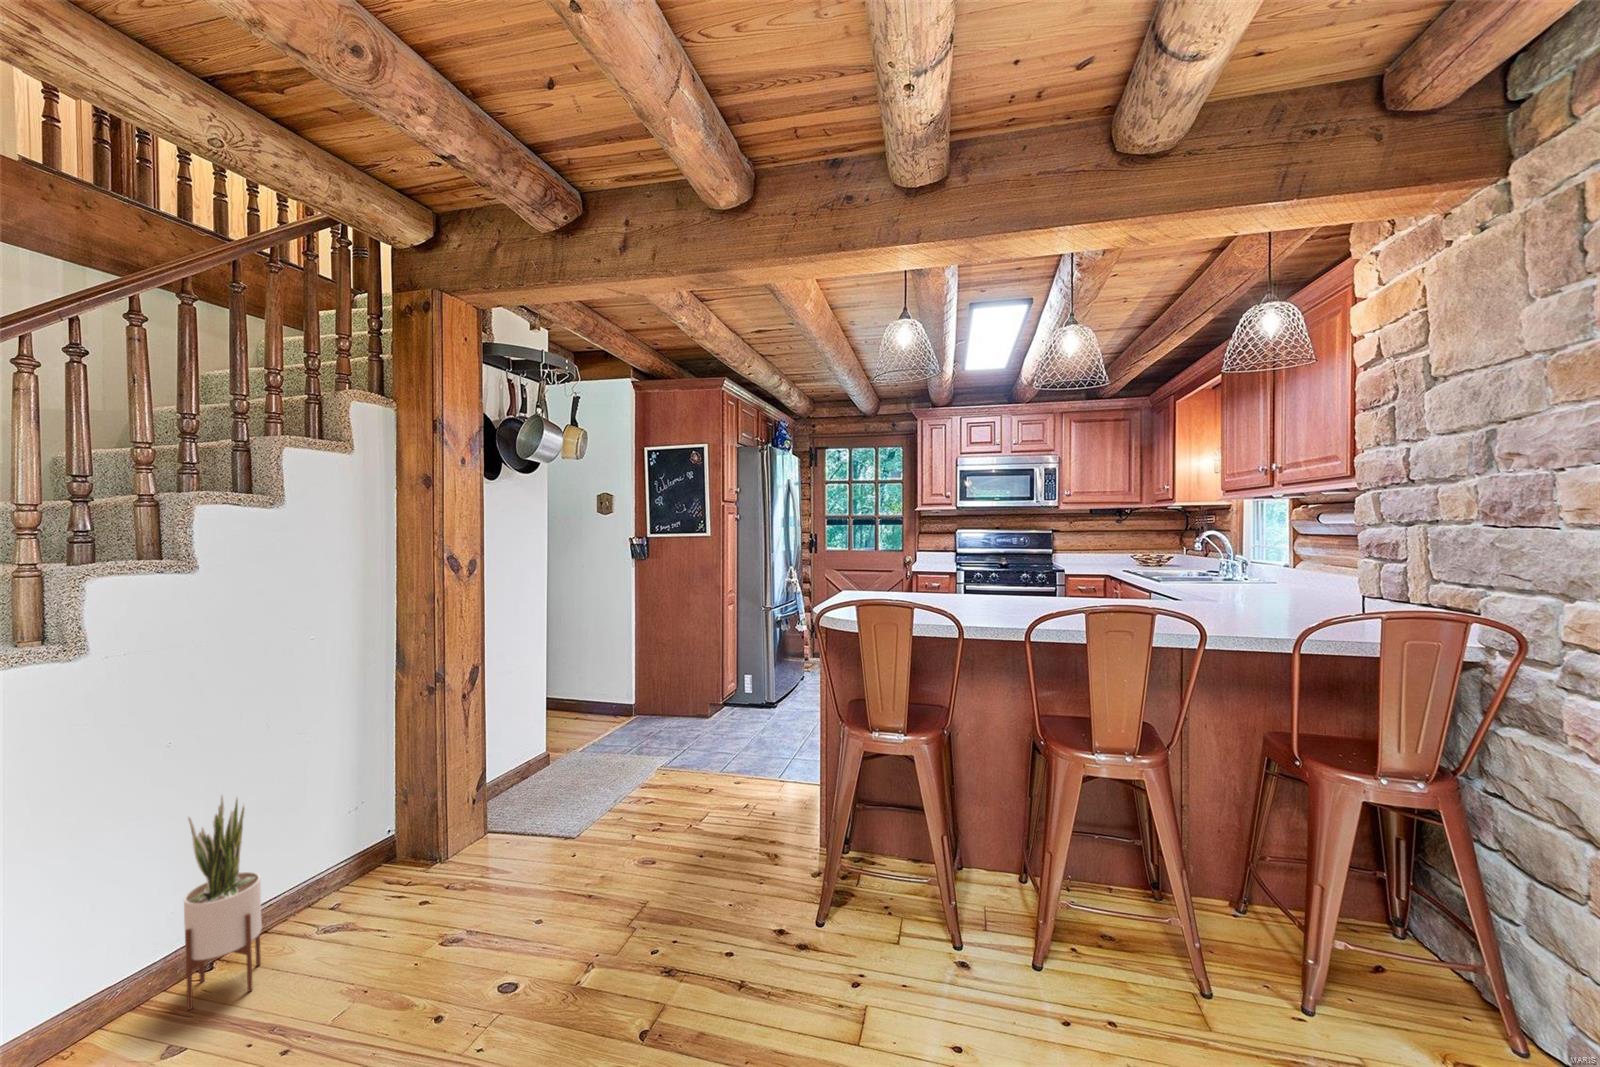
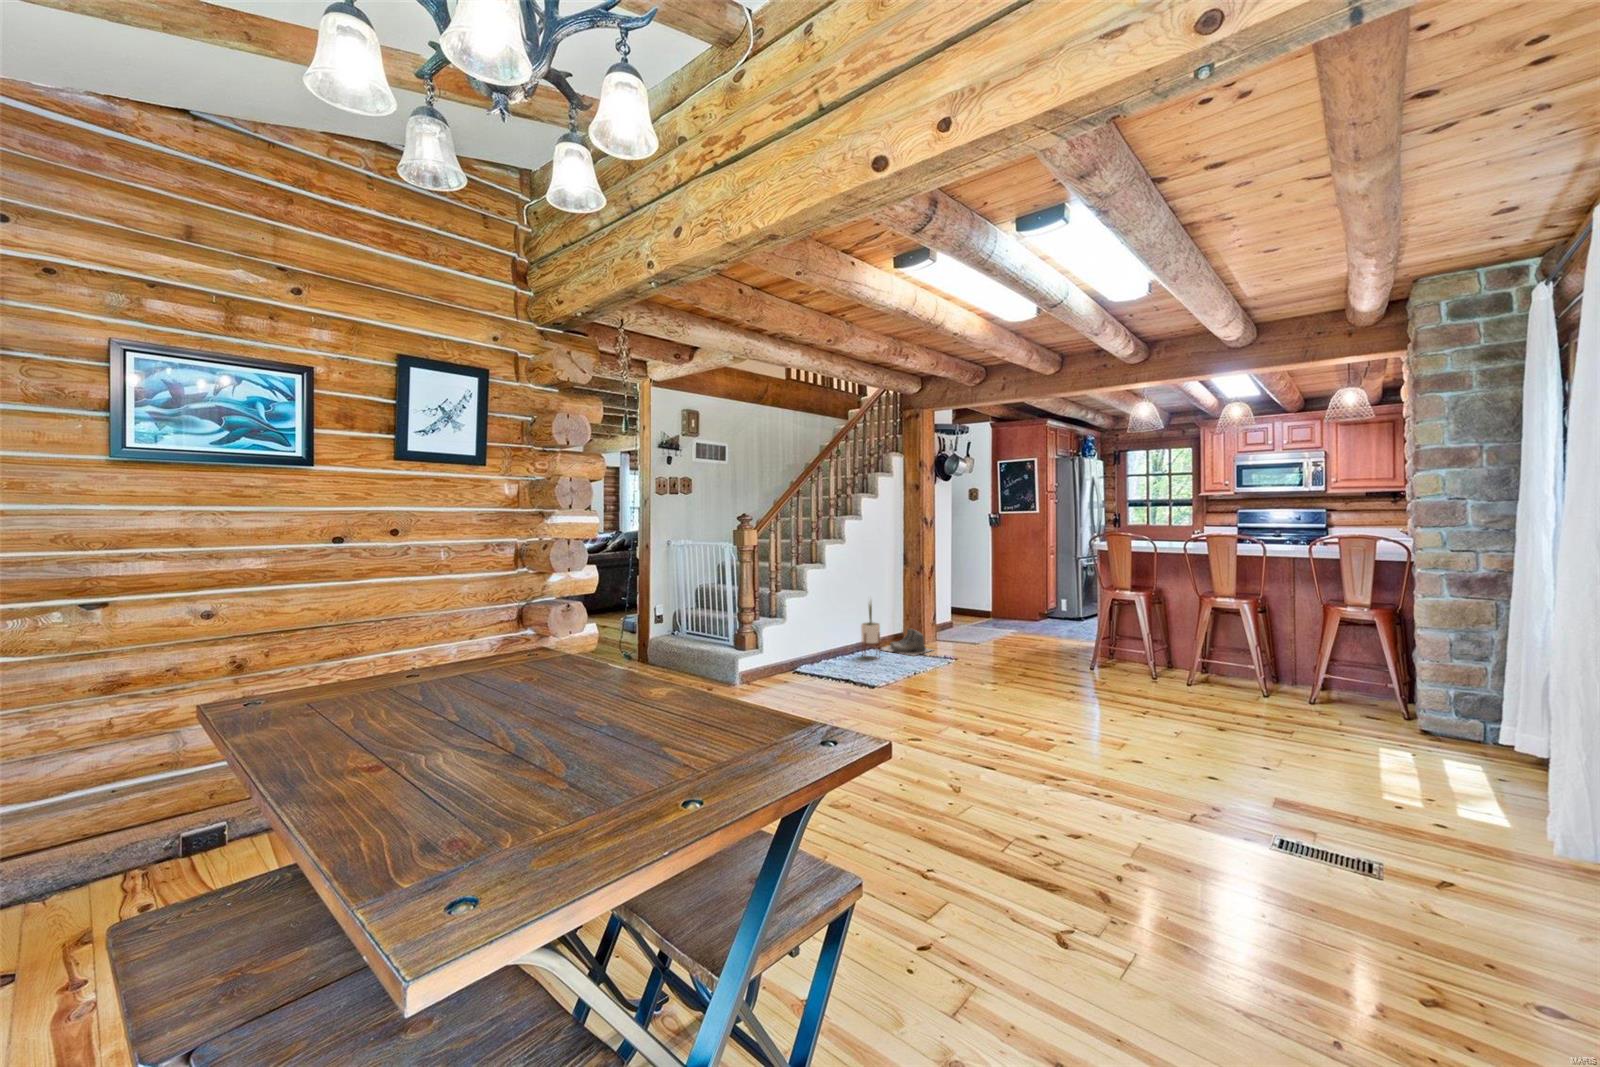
boots: none [291,839,464,946] -> present [882,629,933,656]

